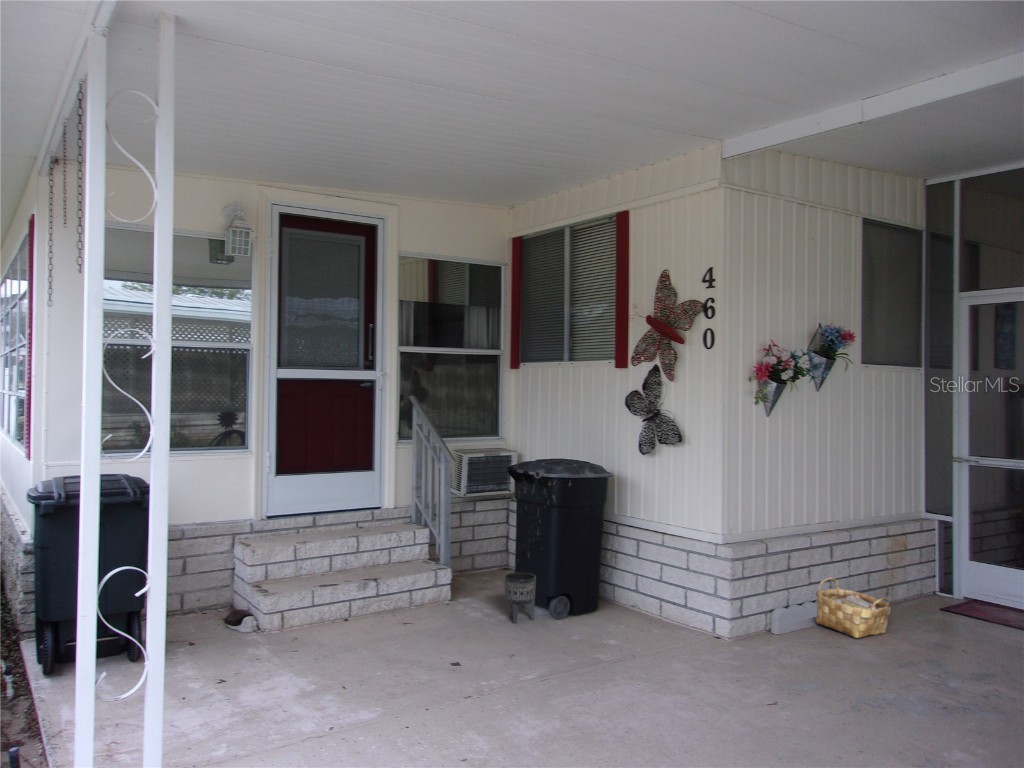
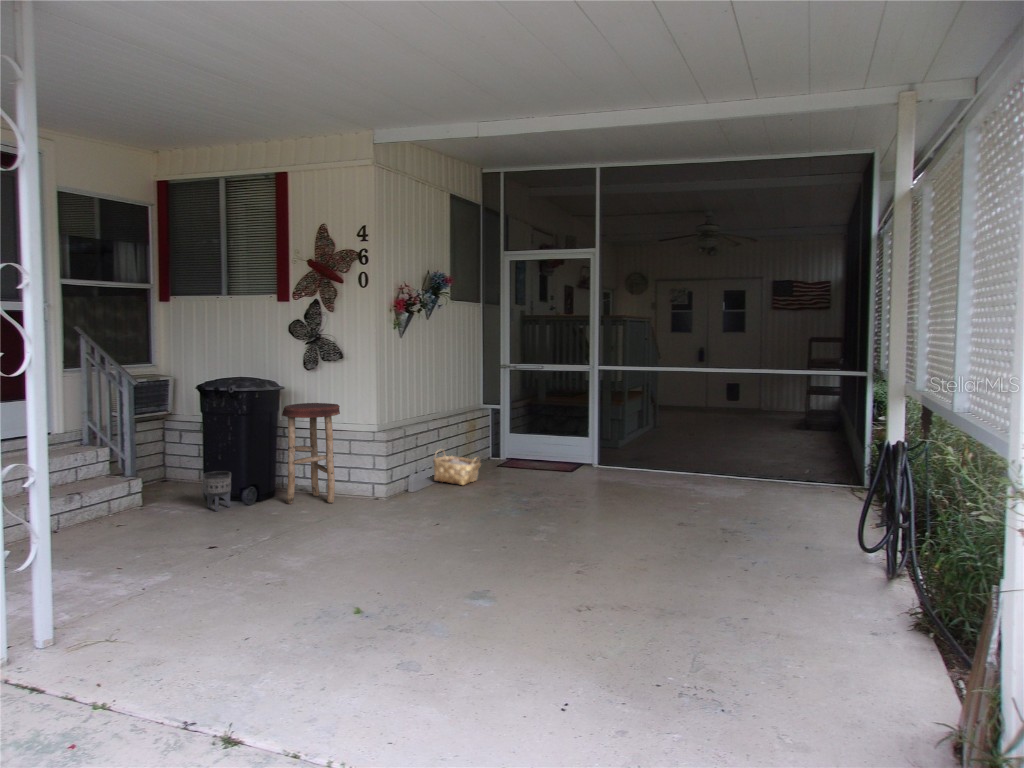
stool: none [597,498,671,635] -> present [282,403,340,504]

